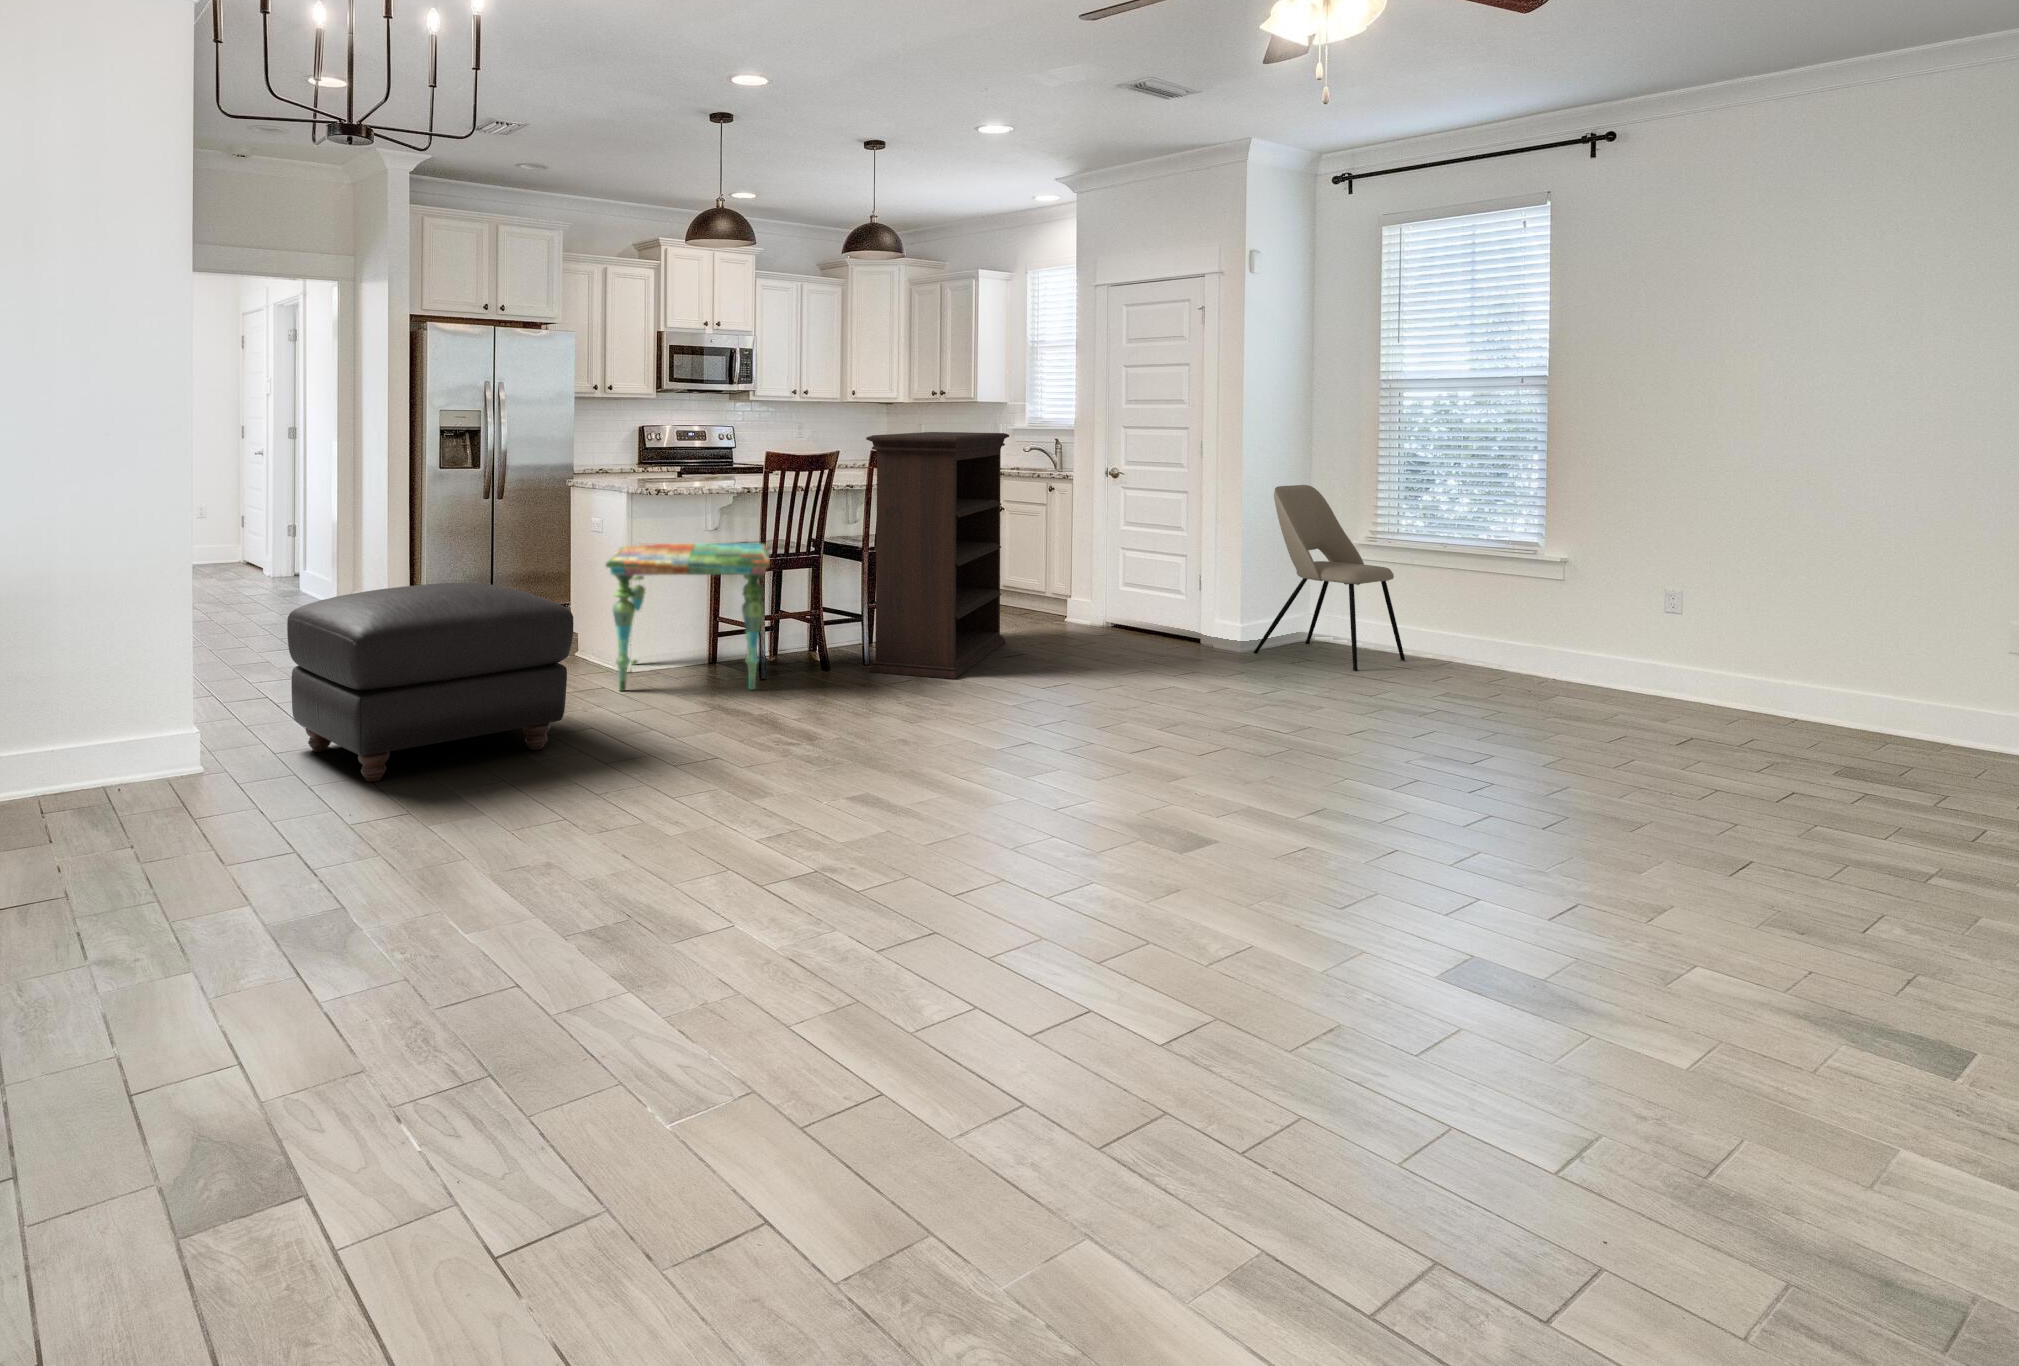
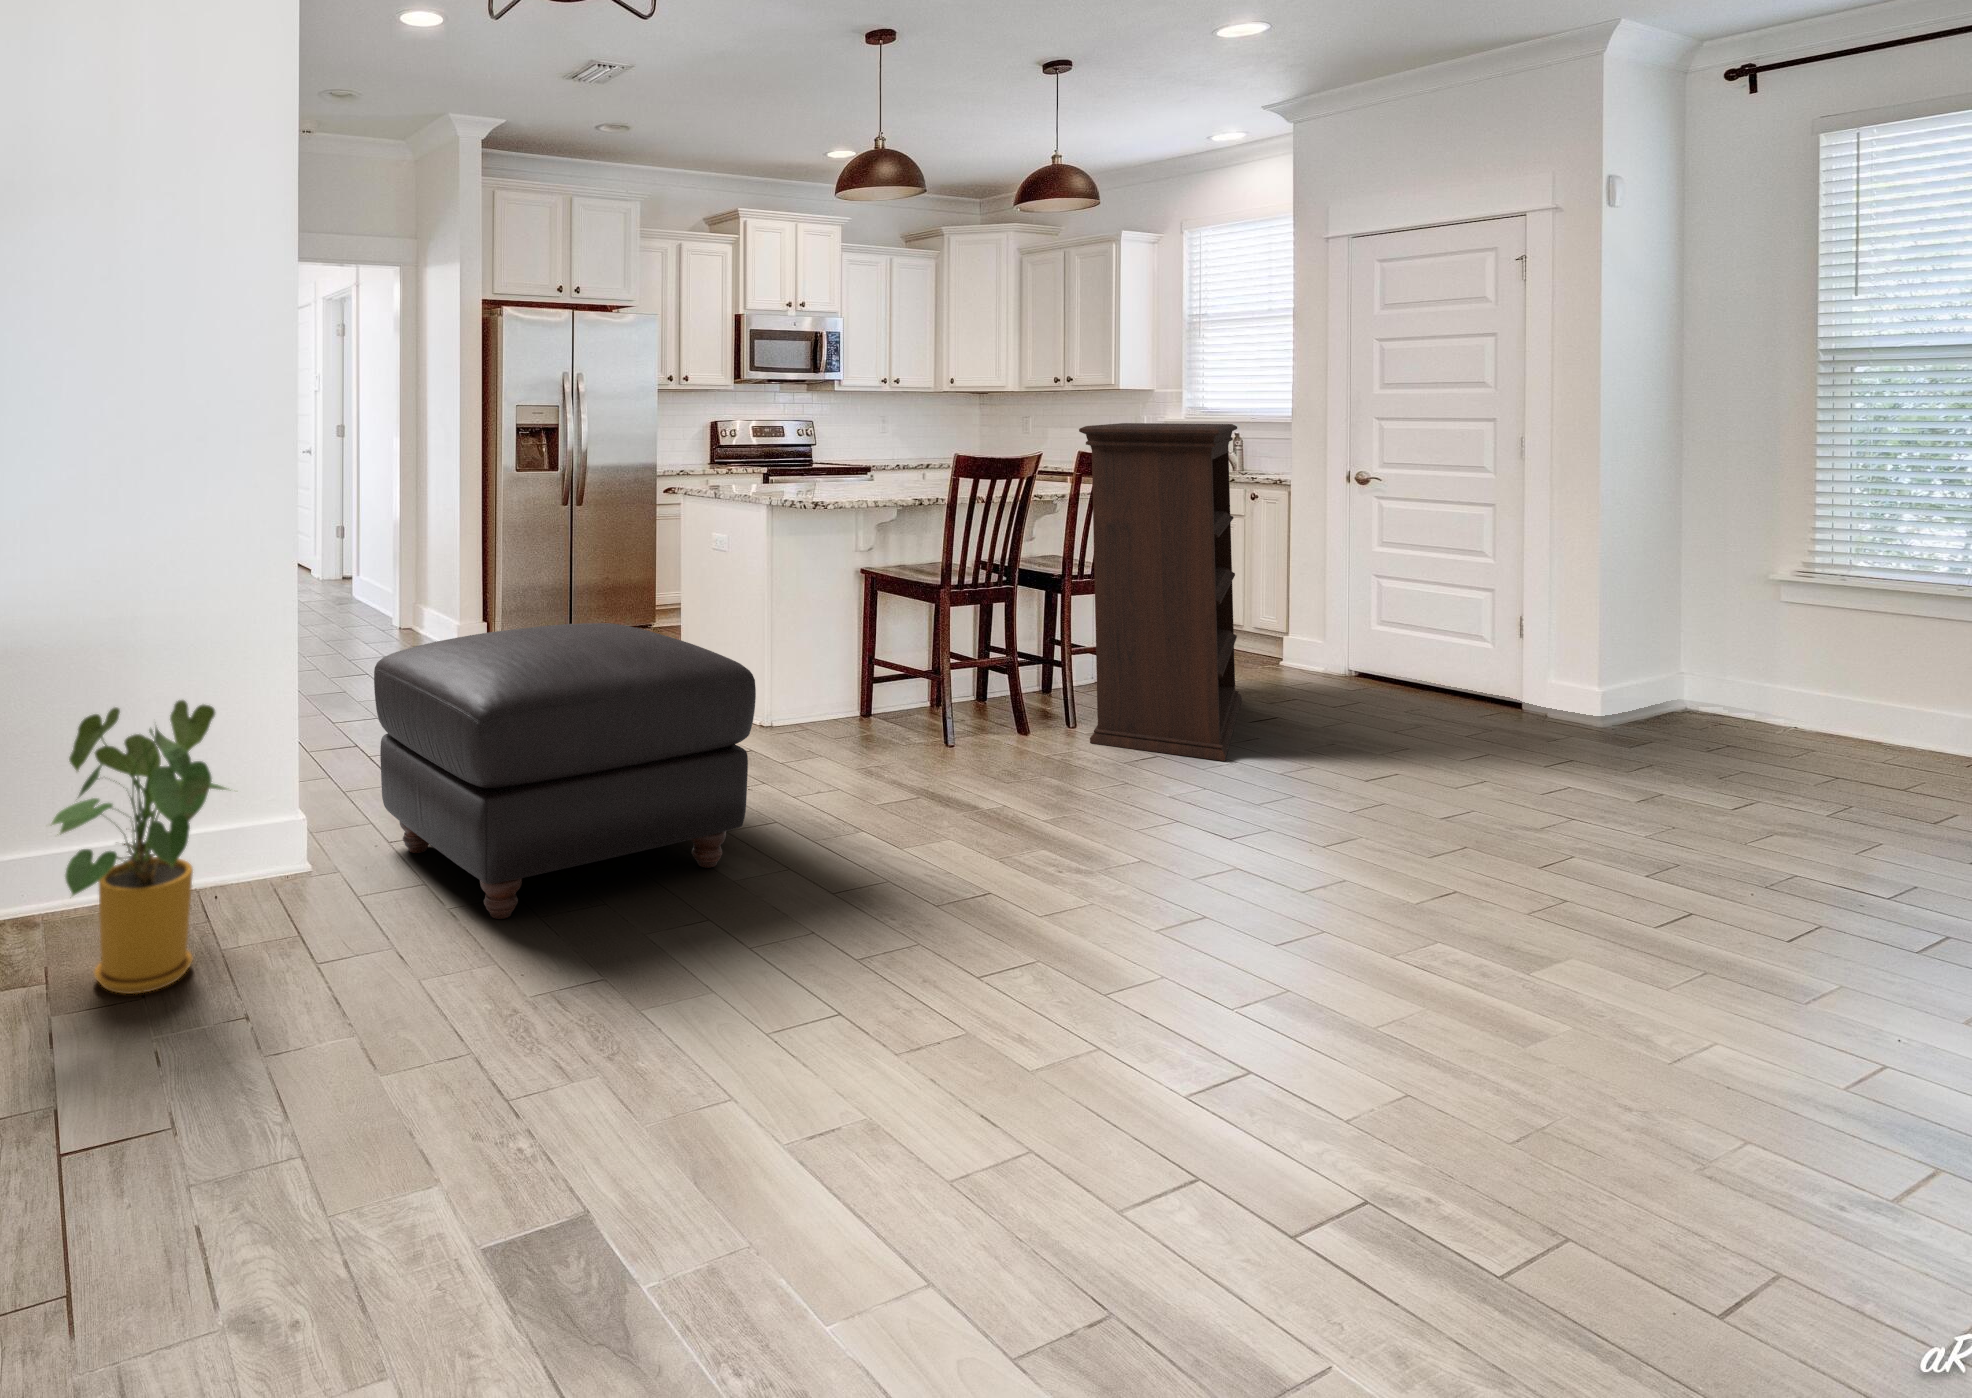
dining chair: present [1253,485,1405,671] -> none [1627,495,1896,771]
side table: present [606,544,770,691] -> none [750,564,975,768]
house plant: none [32,635,176,828] -> present [52,700,229,994]

